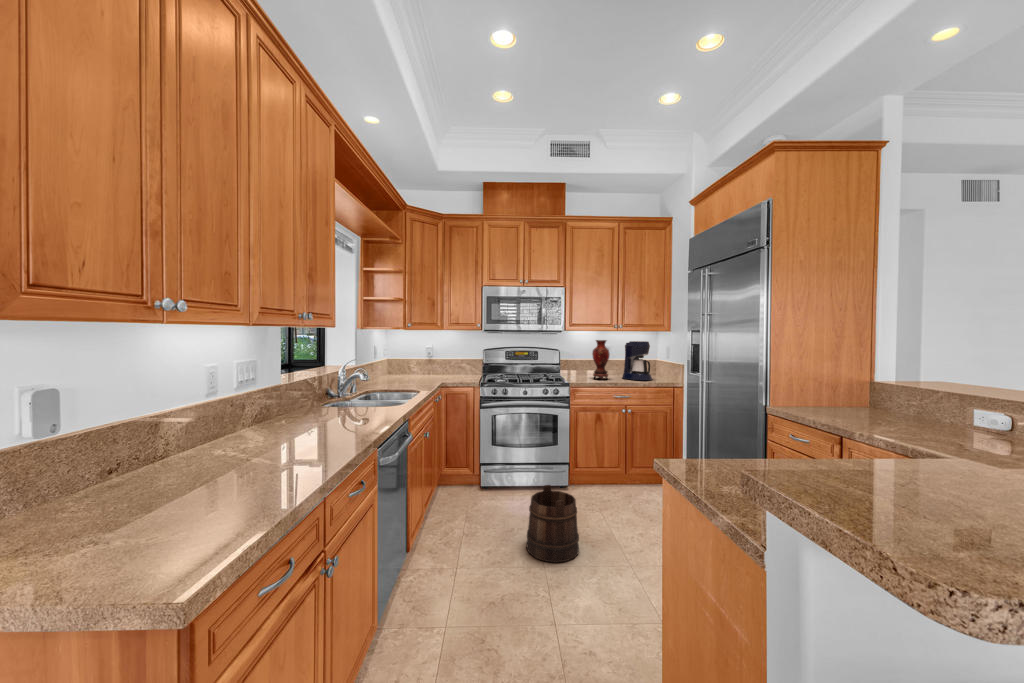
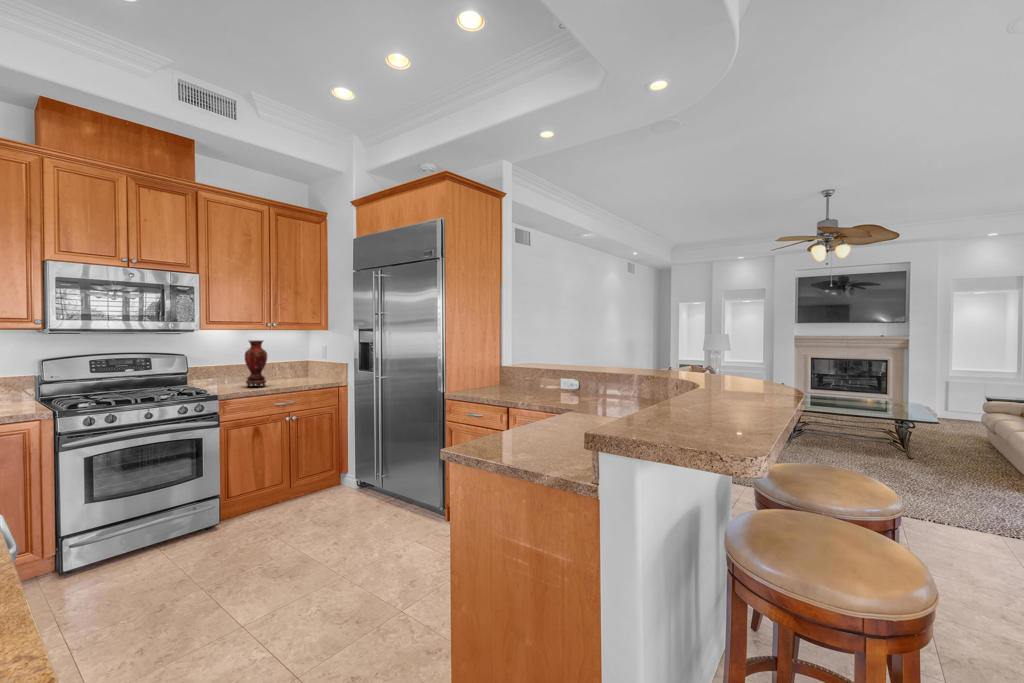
coffee maker: present [622,341,652,380] -> none [281,341,317,384]
bucket: present [526,485,579,562] -> none [198,522,274,617]

